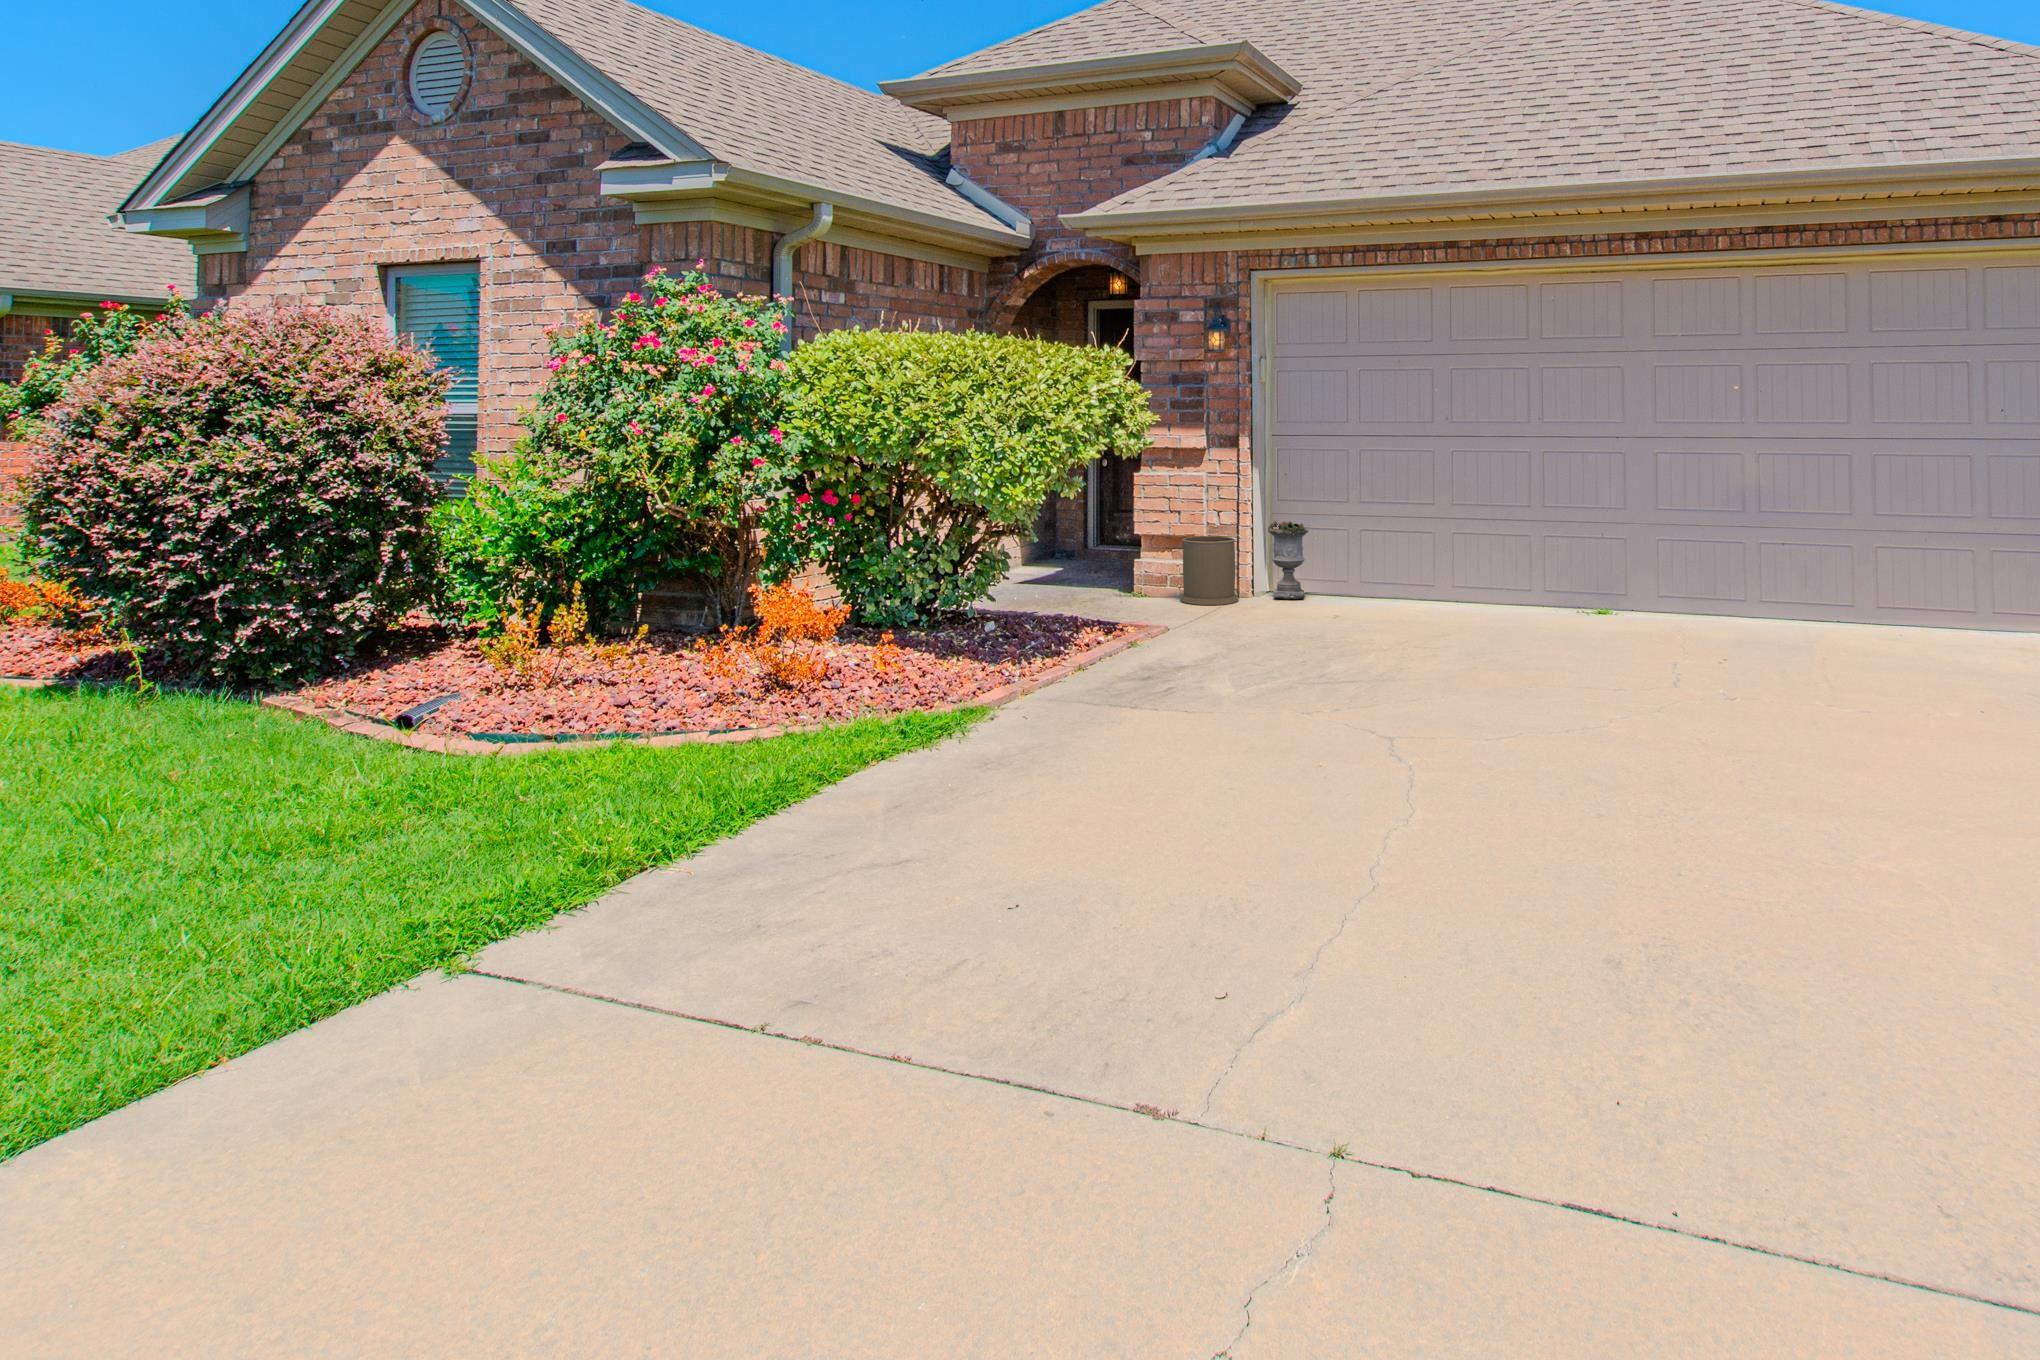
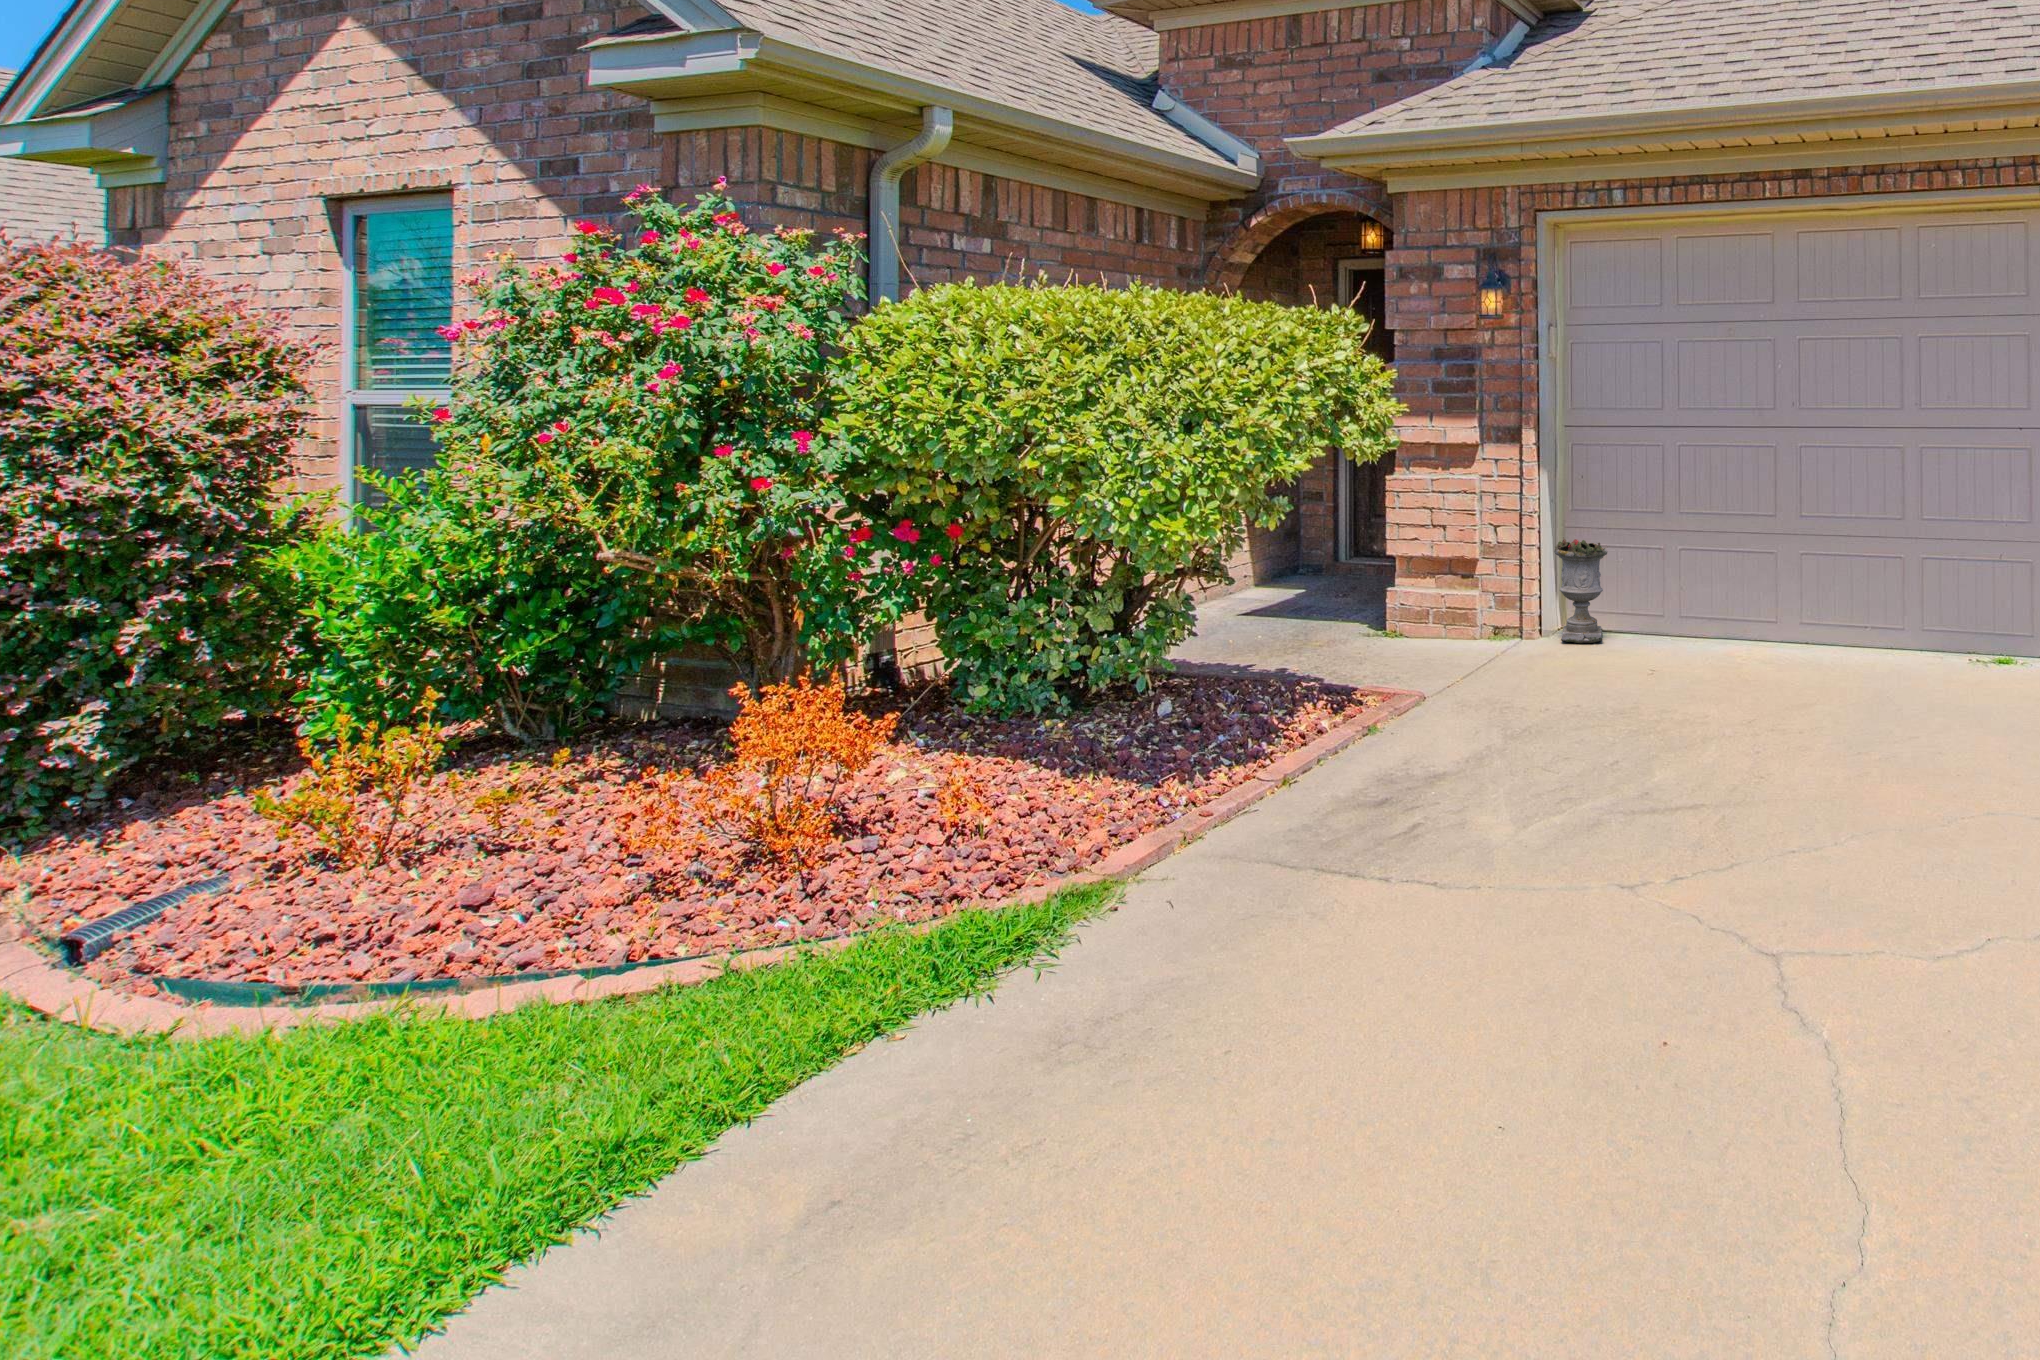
trash can: present [1180,536,1239,605] -> none [1438,559,1516,654]

